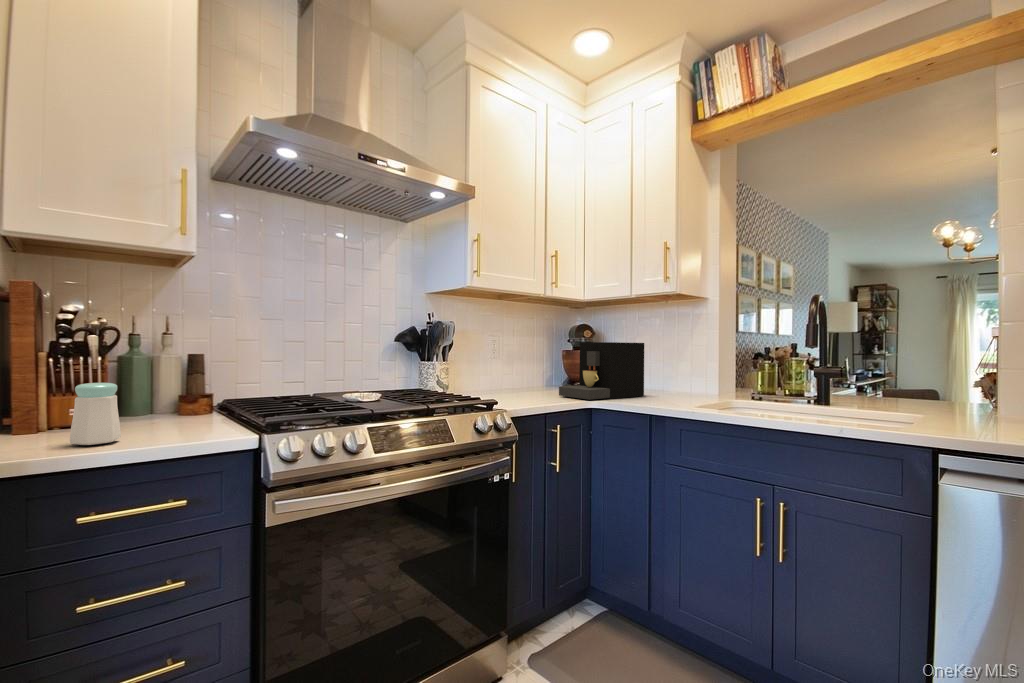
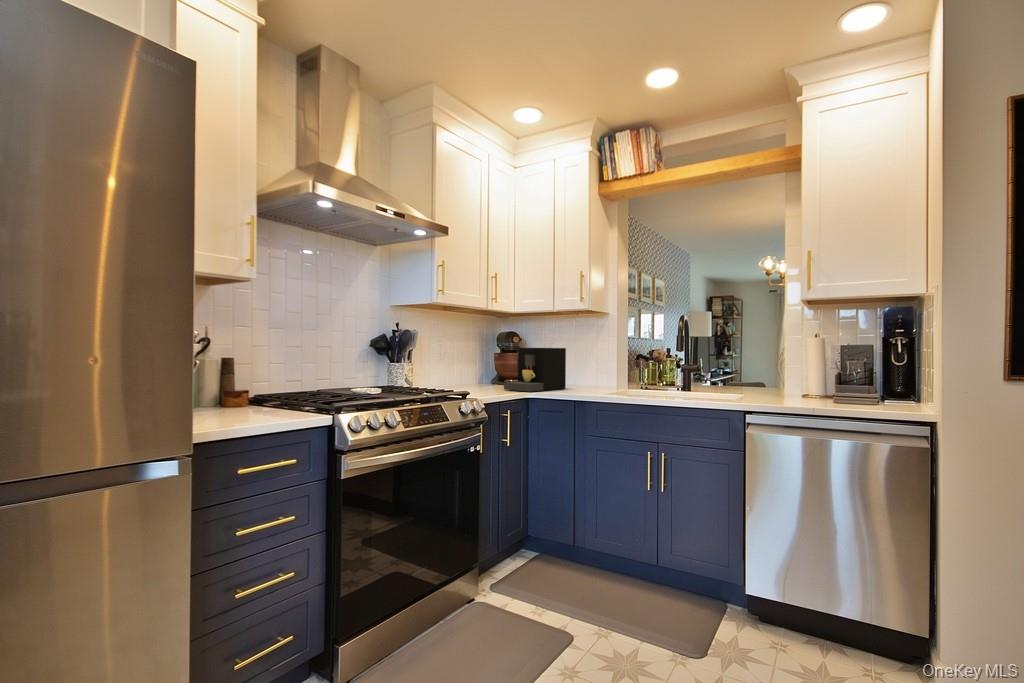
salt shaker: present [70,383,121,445] -> none [232,379,260,421]

